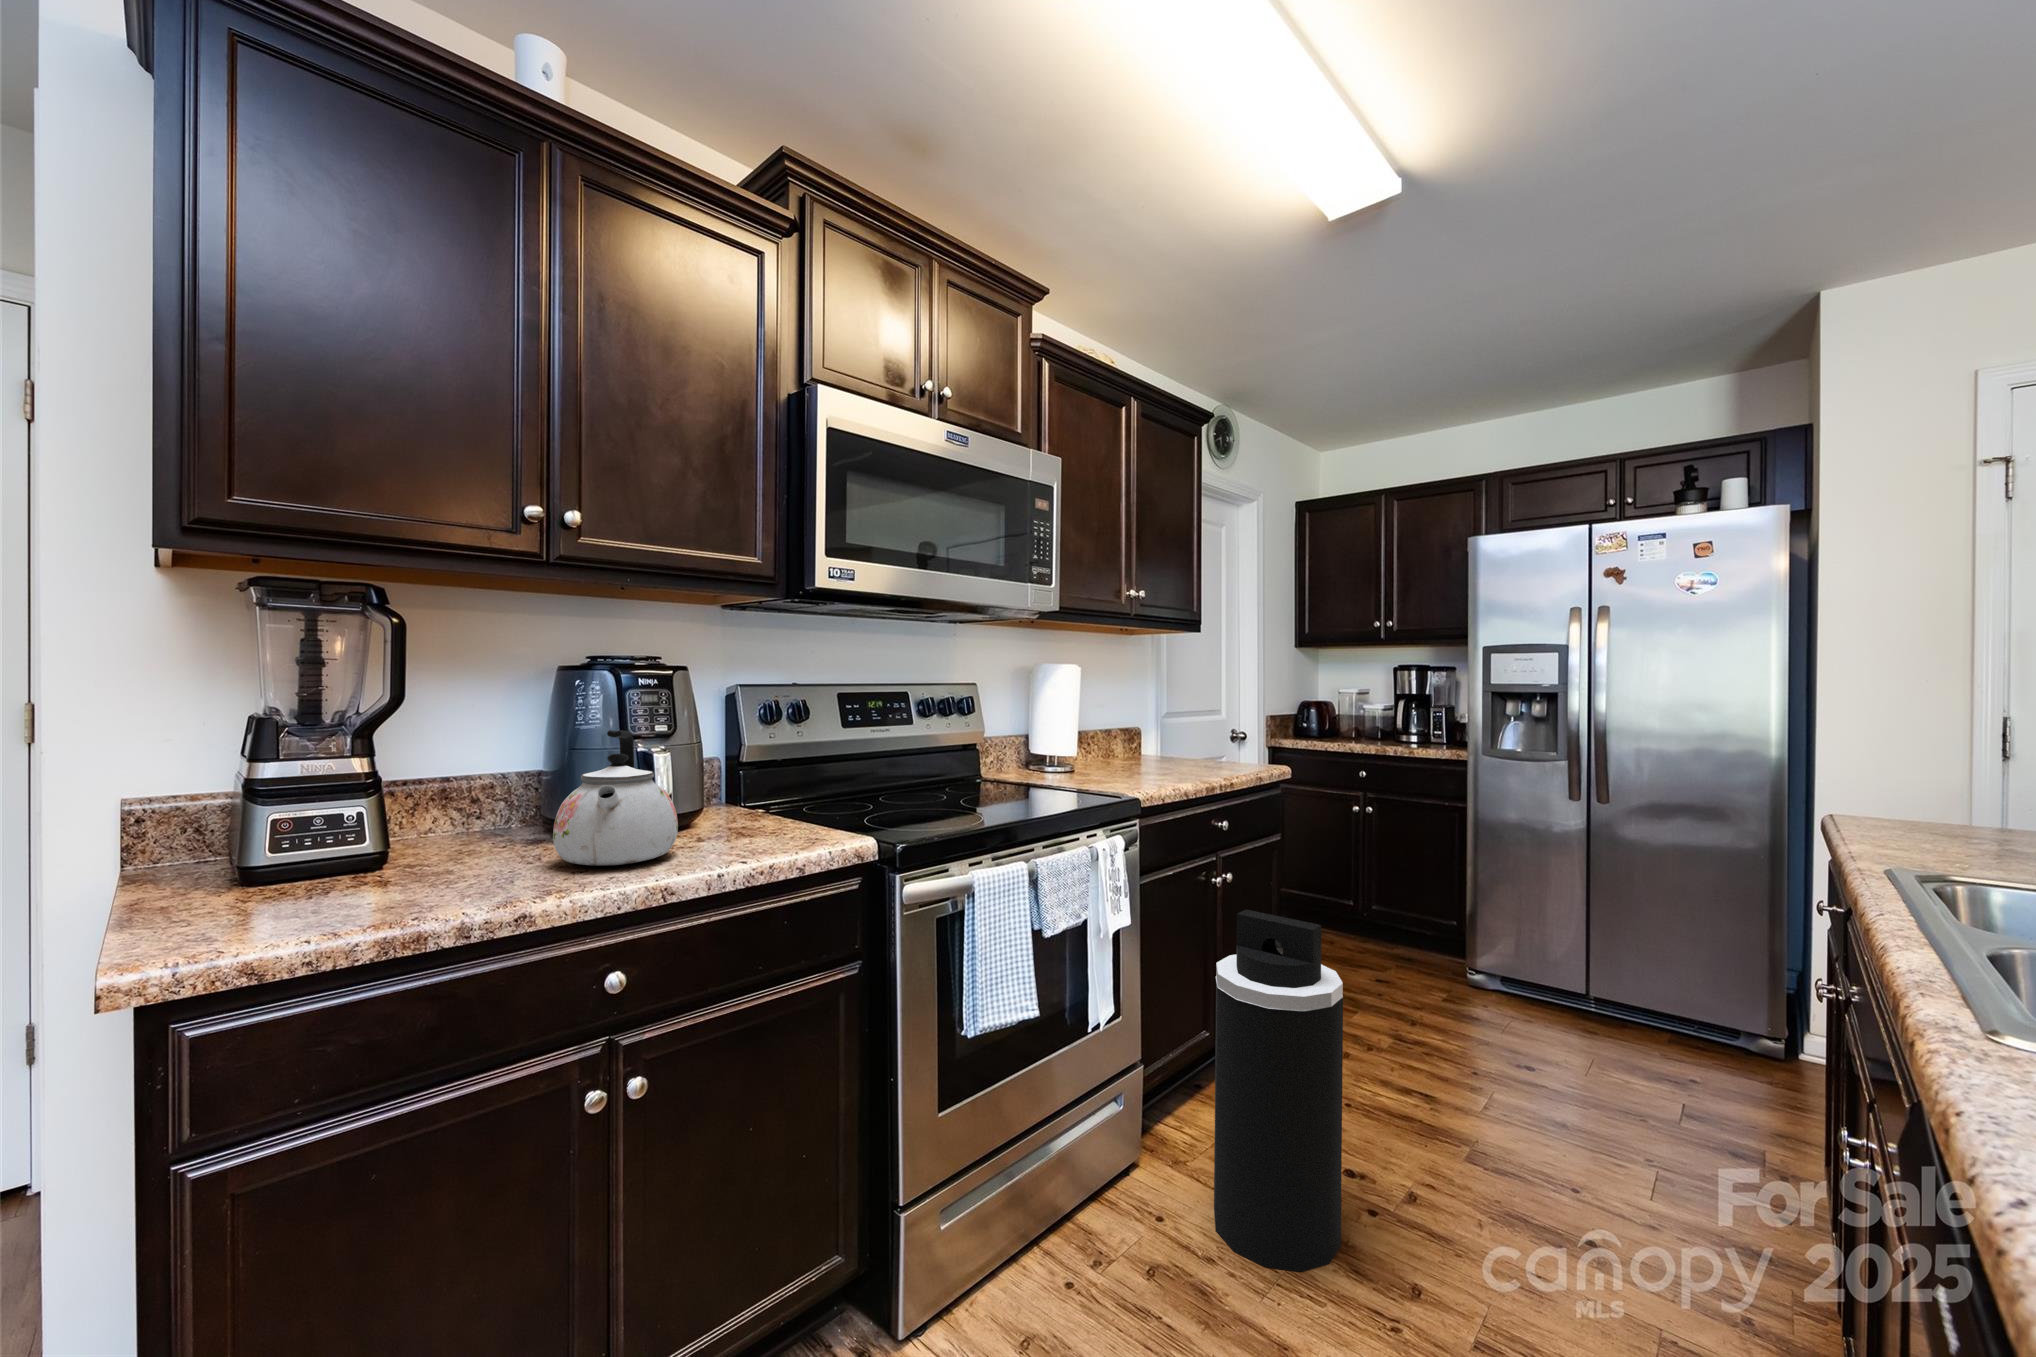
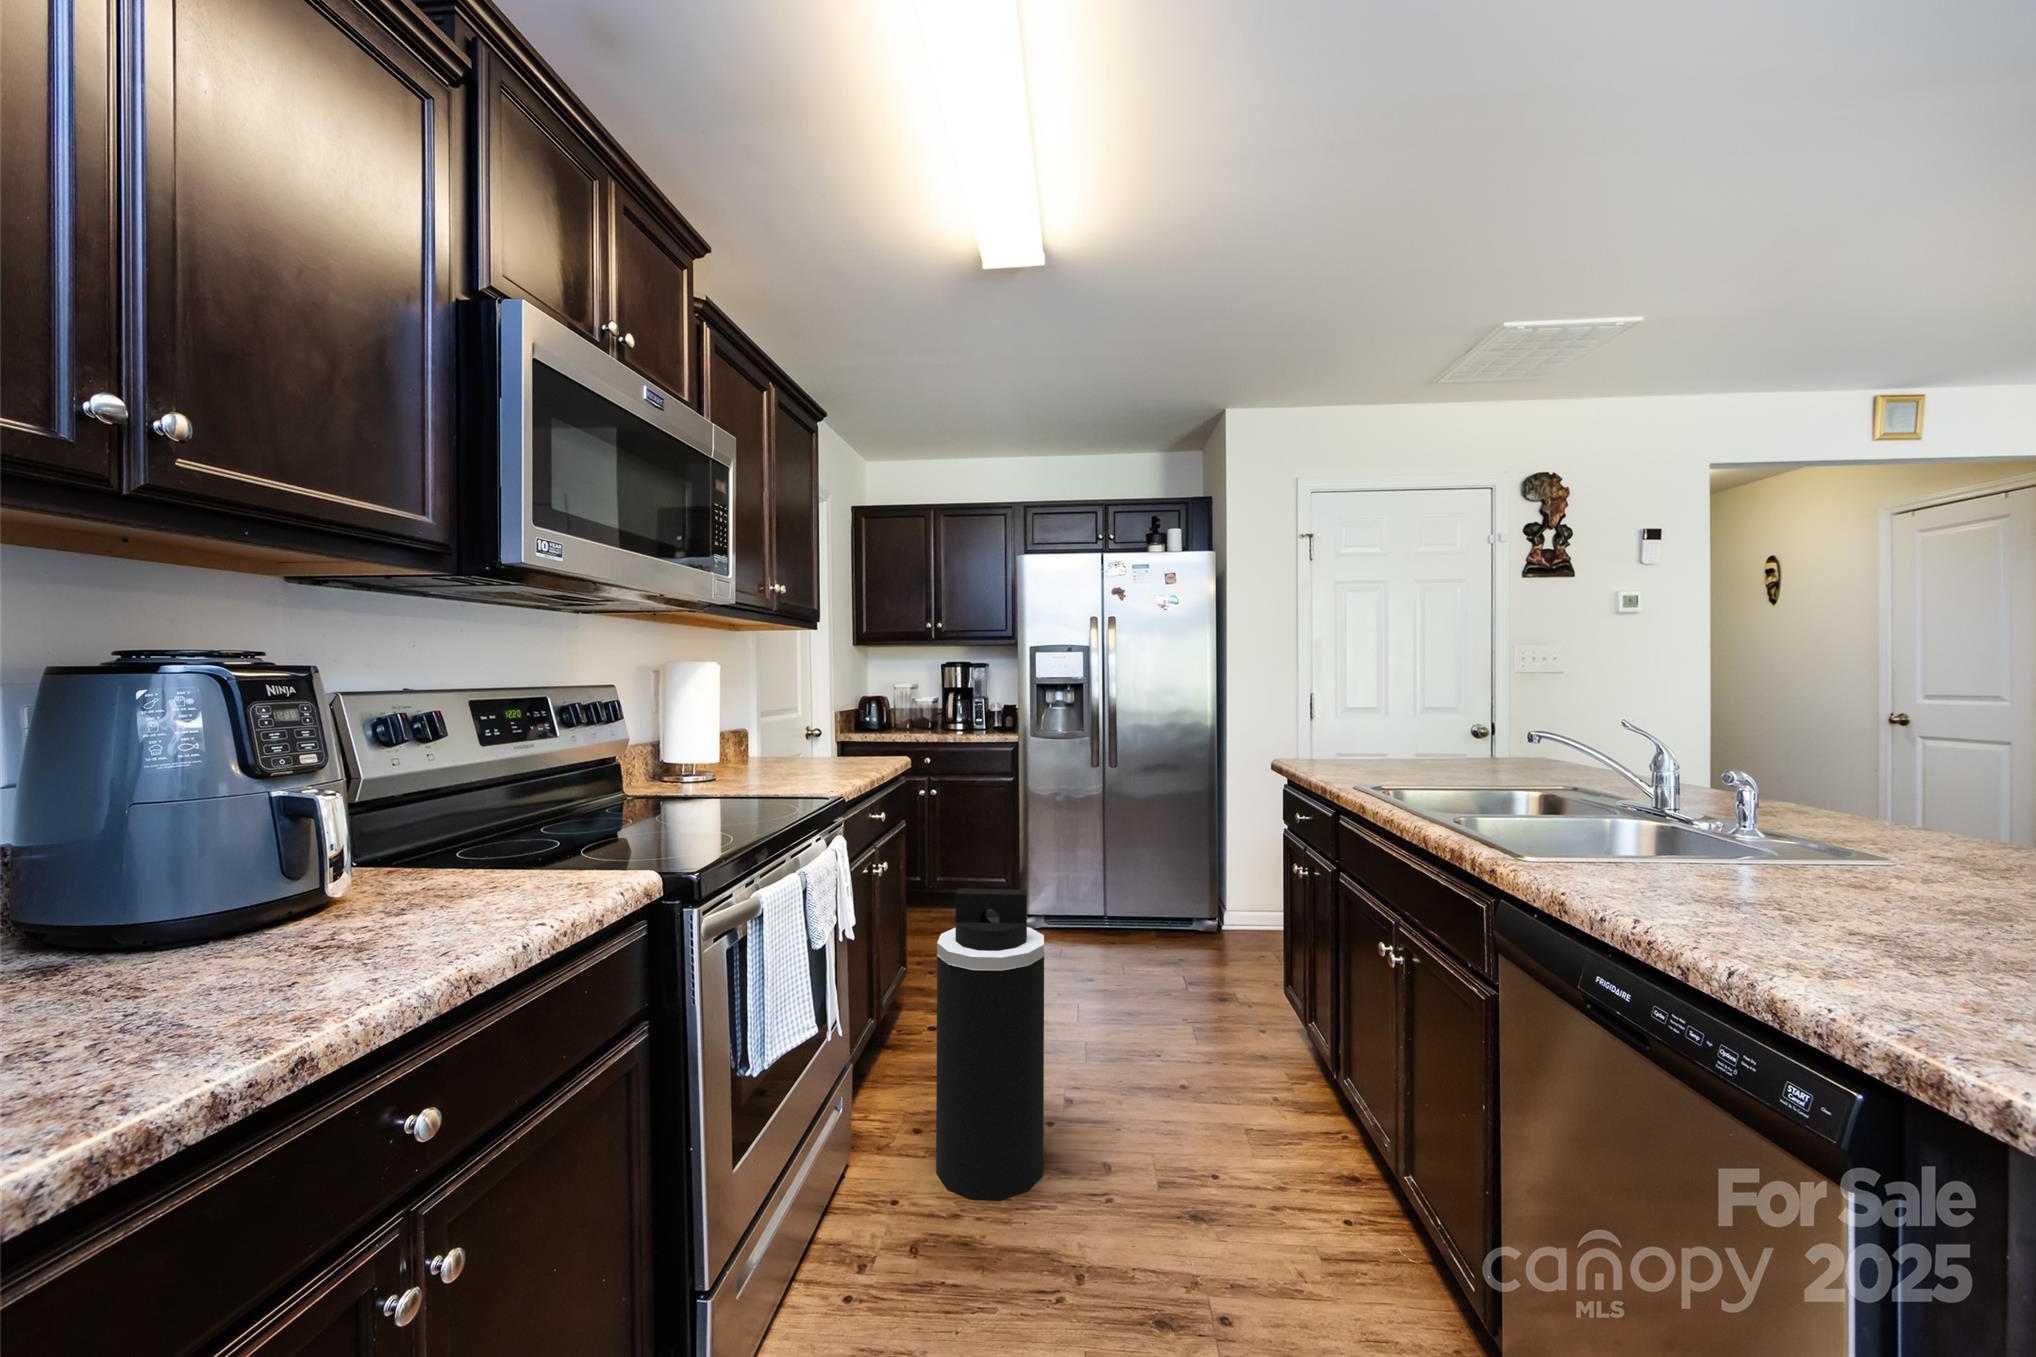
kettle: present [553,730,678,866] -> none [202,763,425,975]

